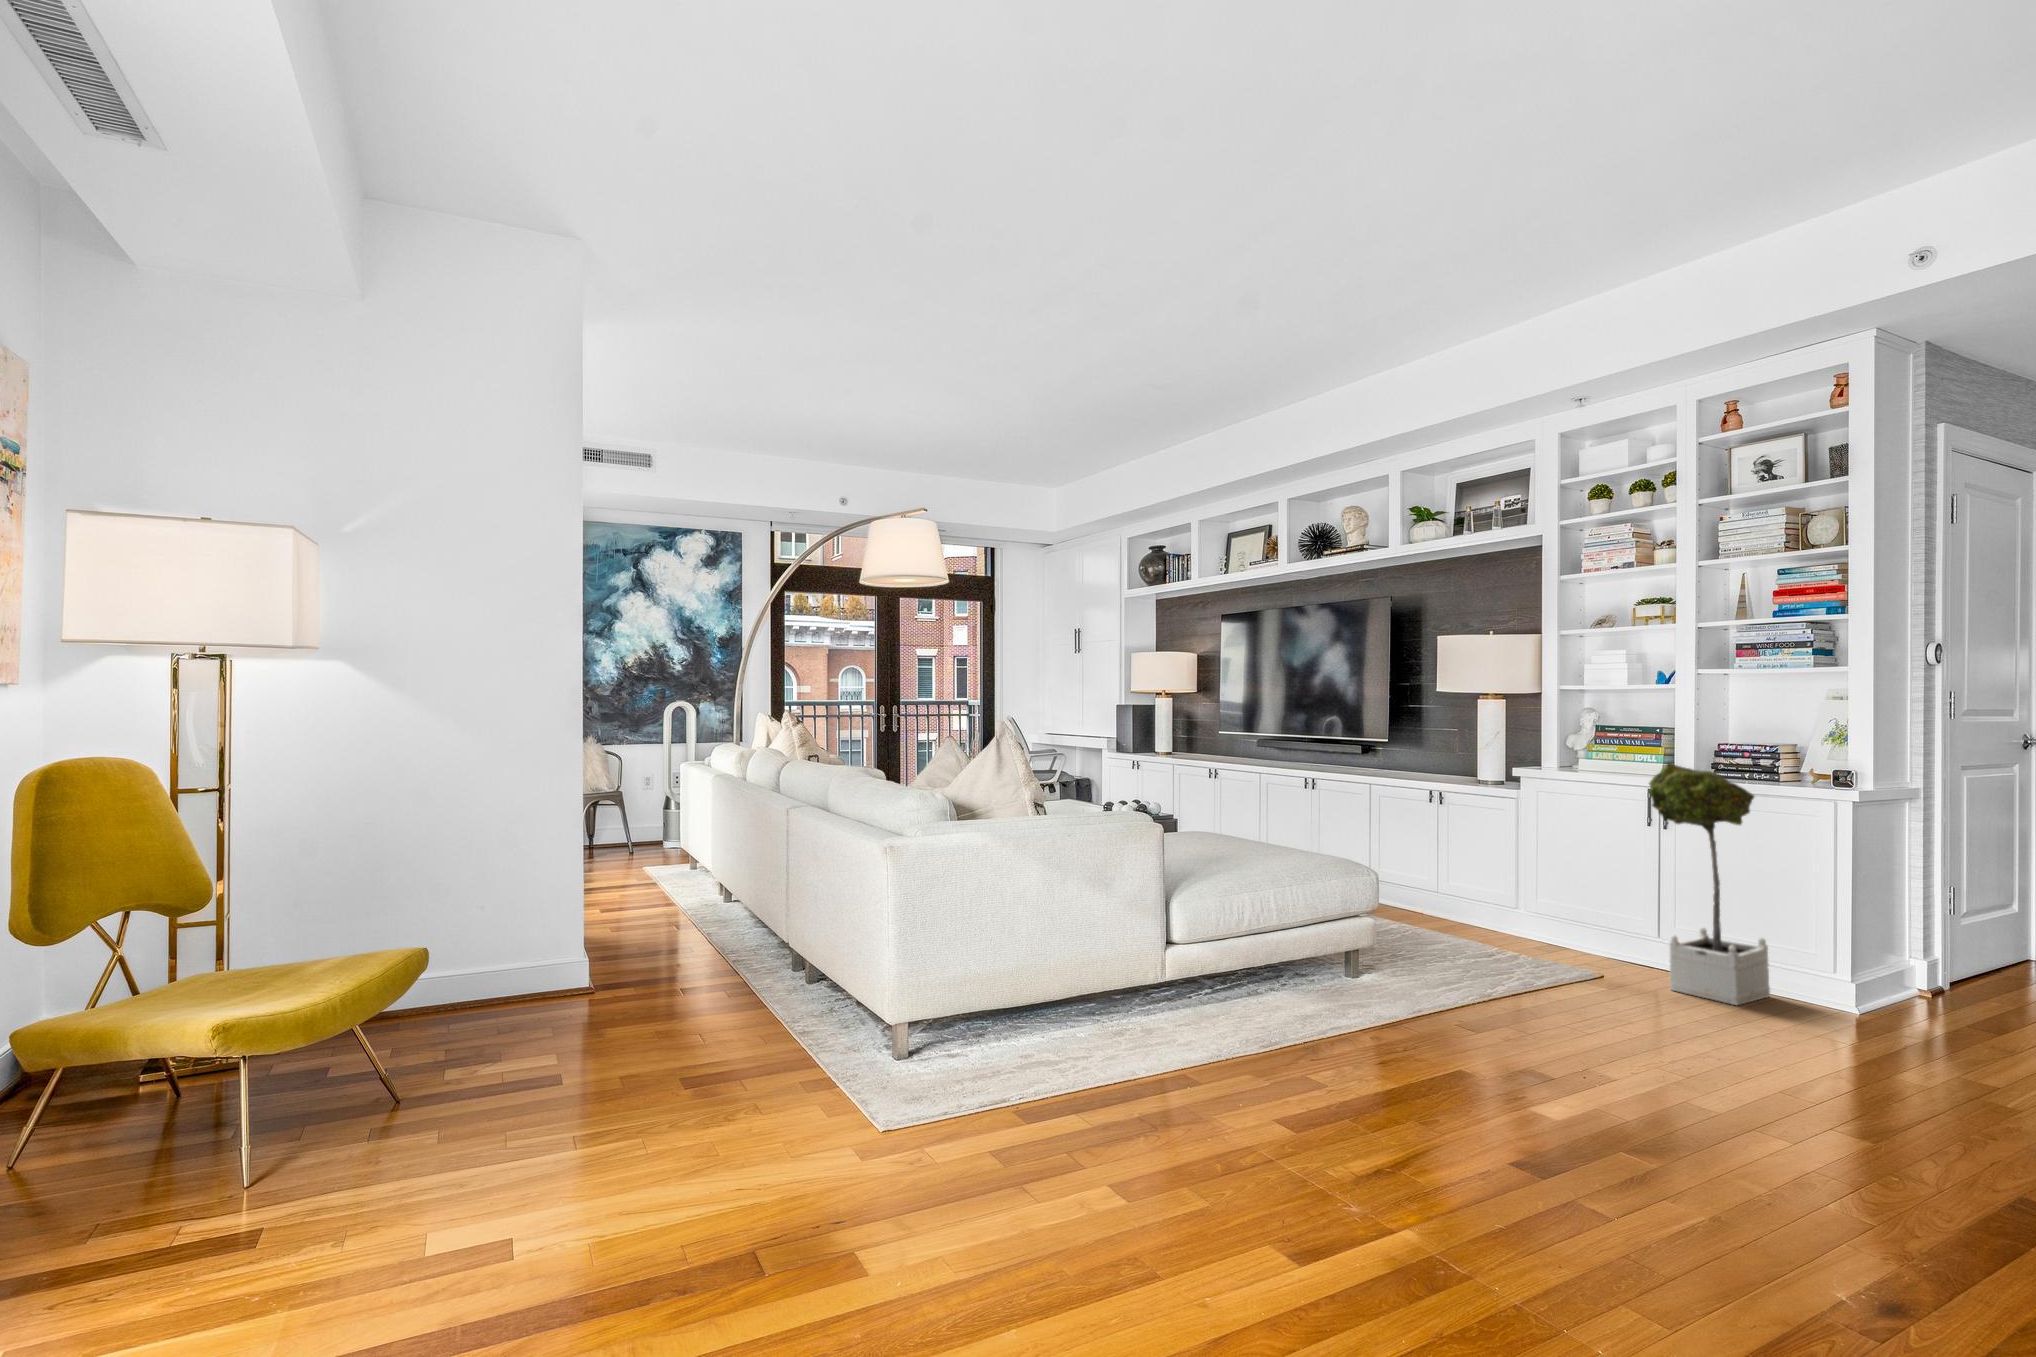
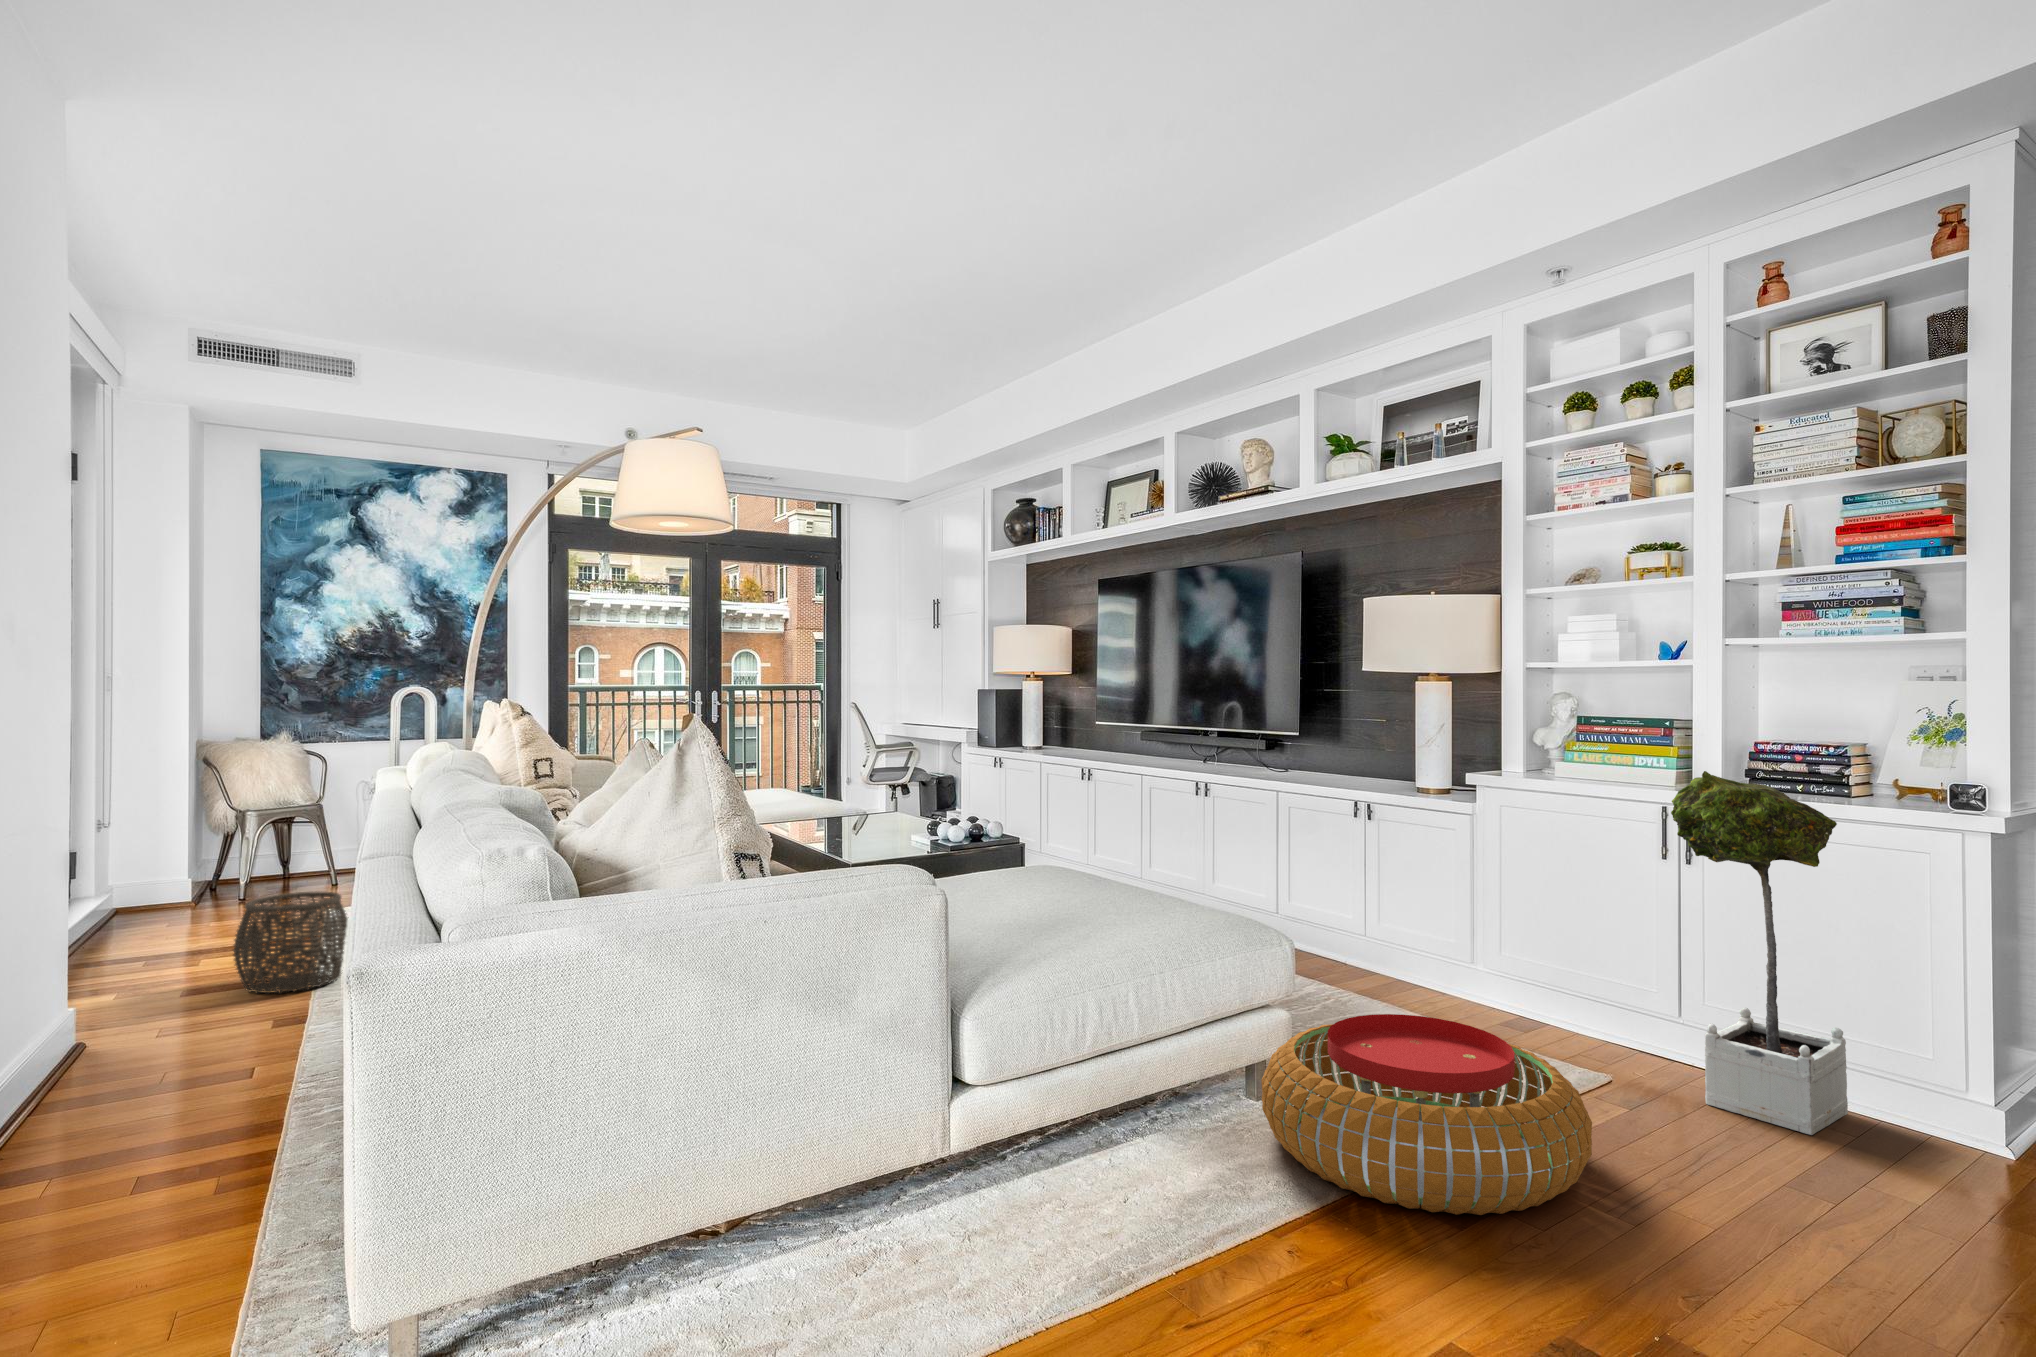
woven basket: none [628,846,701,915] -> present [233,891,348,993]
pouf: none [1359,922,1575,1031] -> present [1261,1014,1592,1215]

